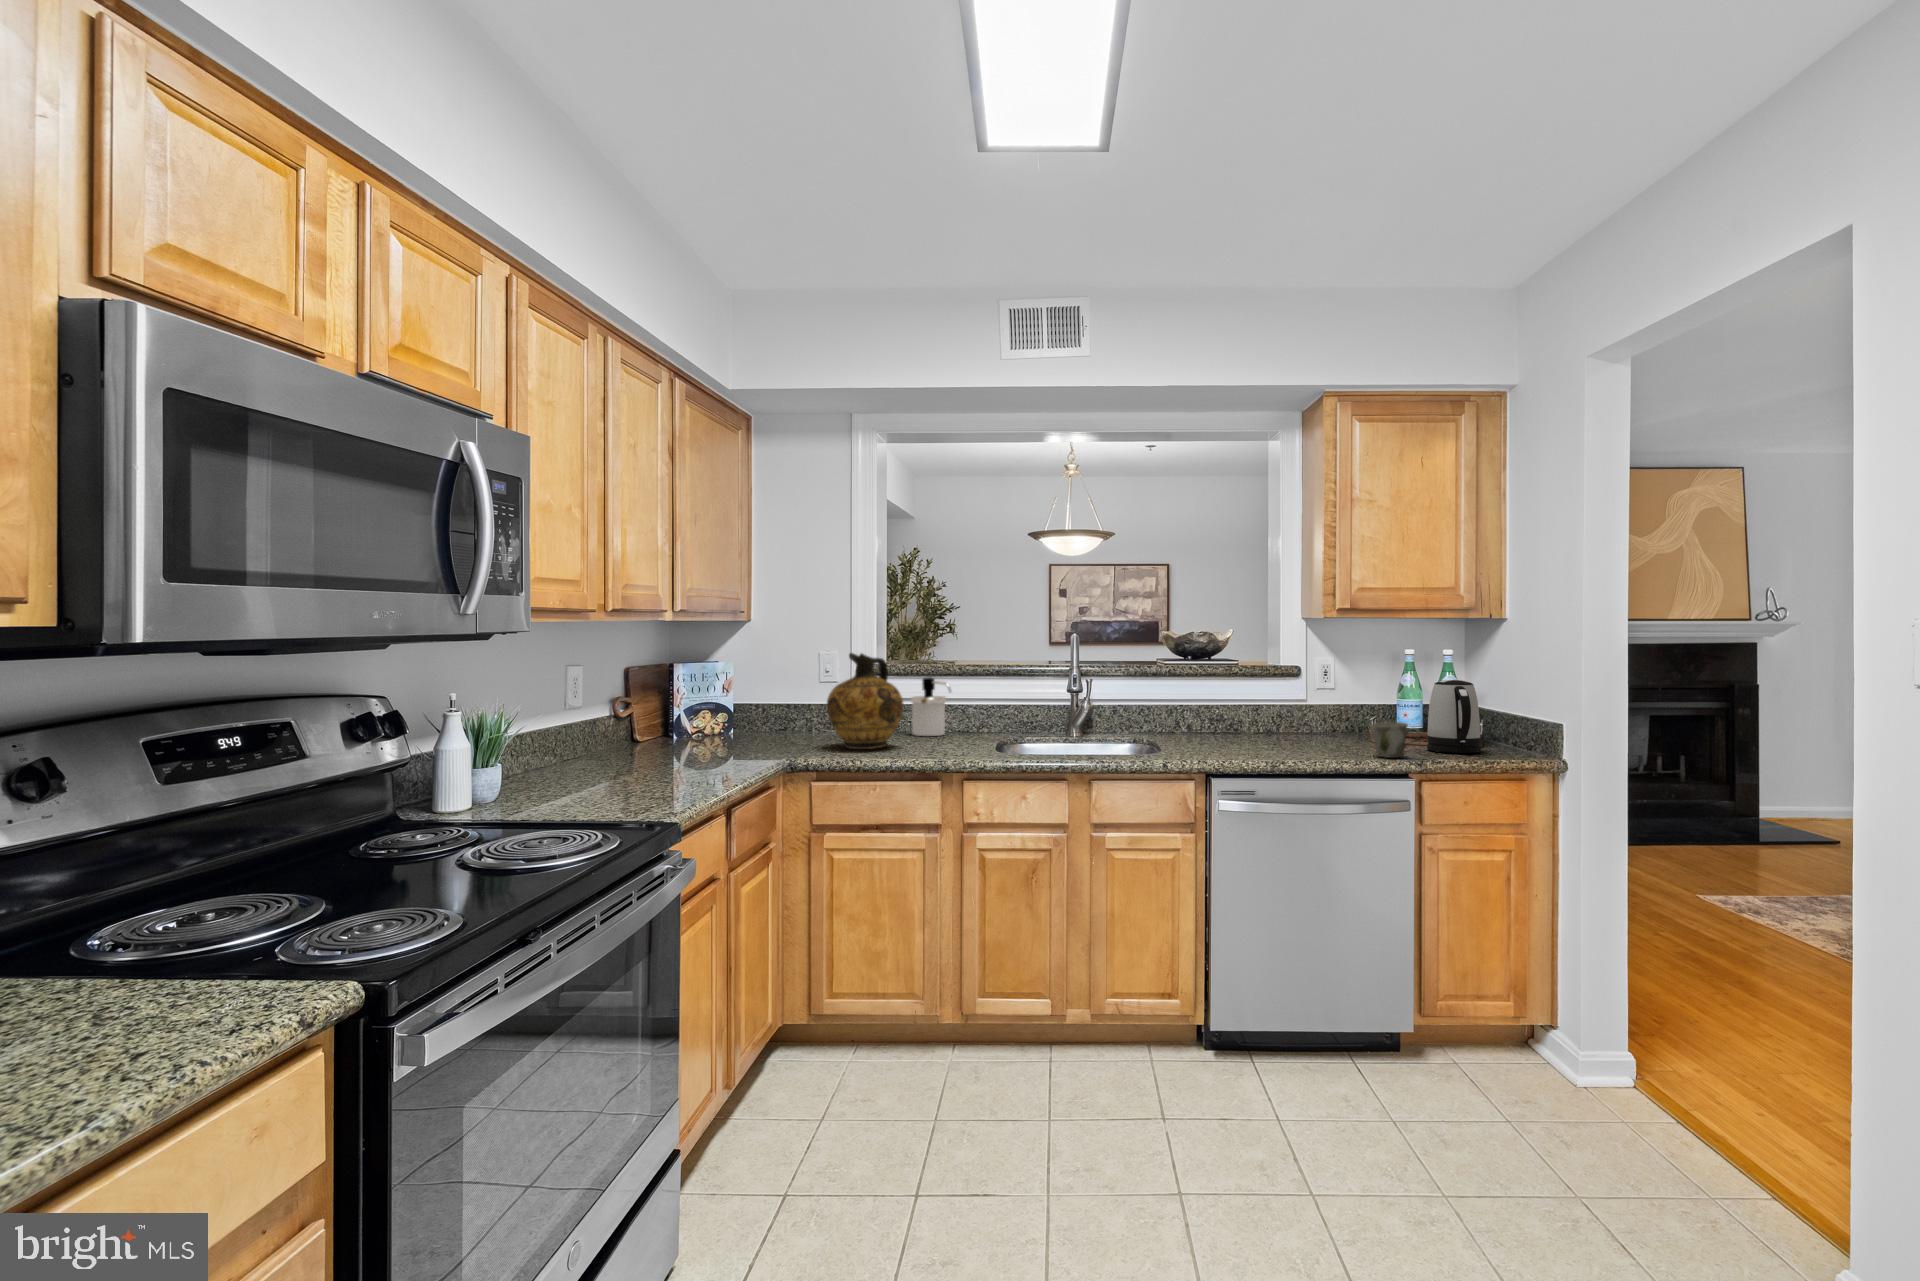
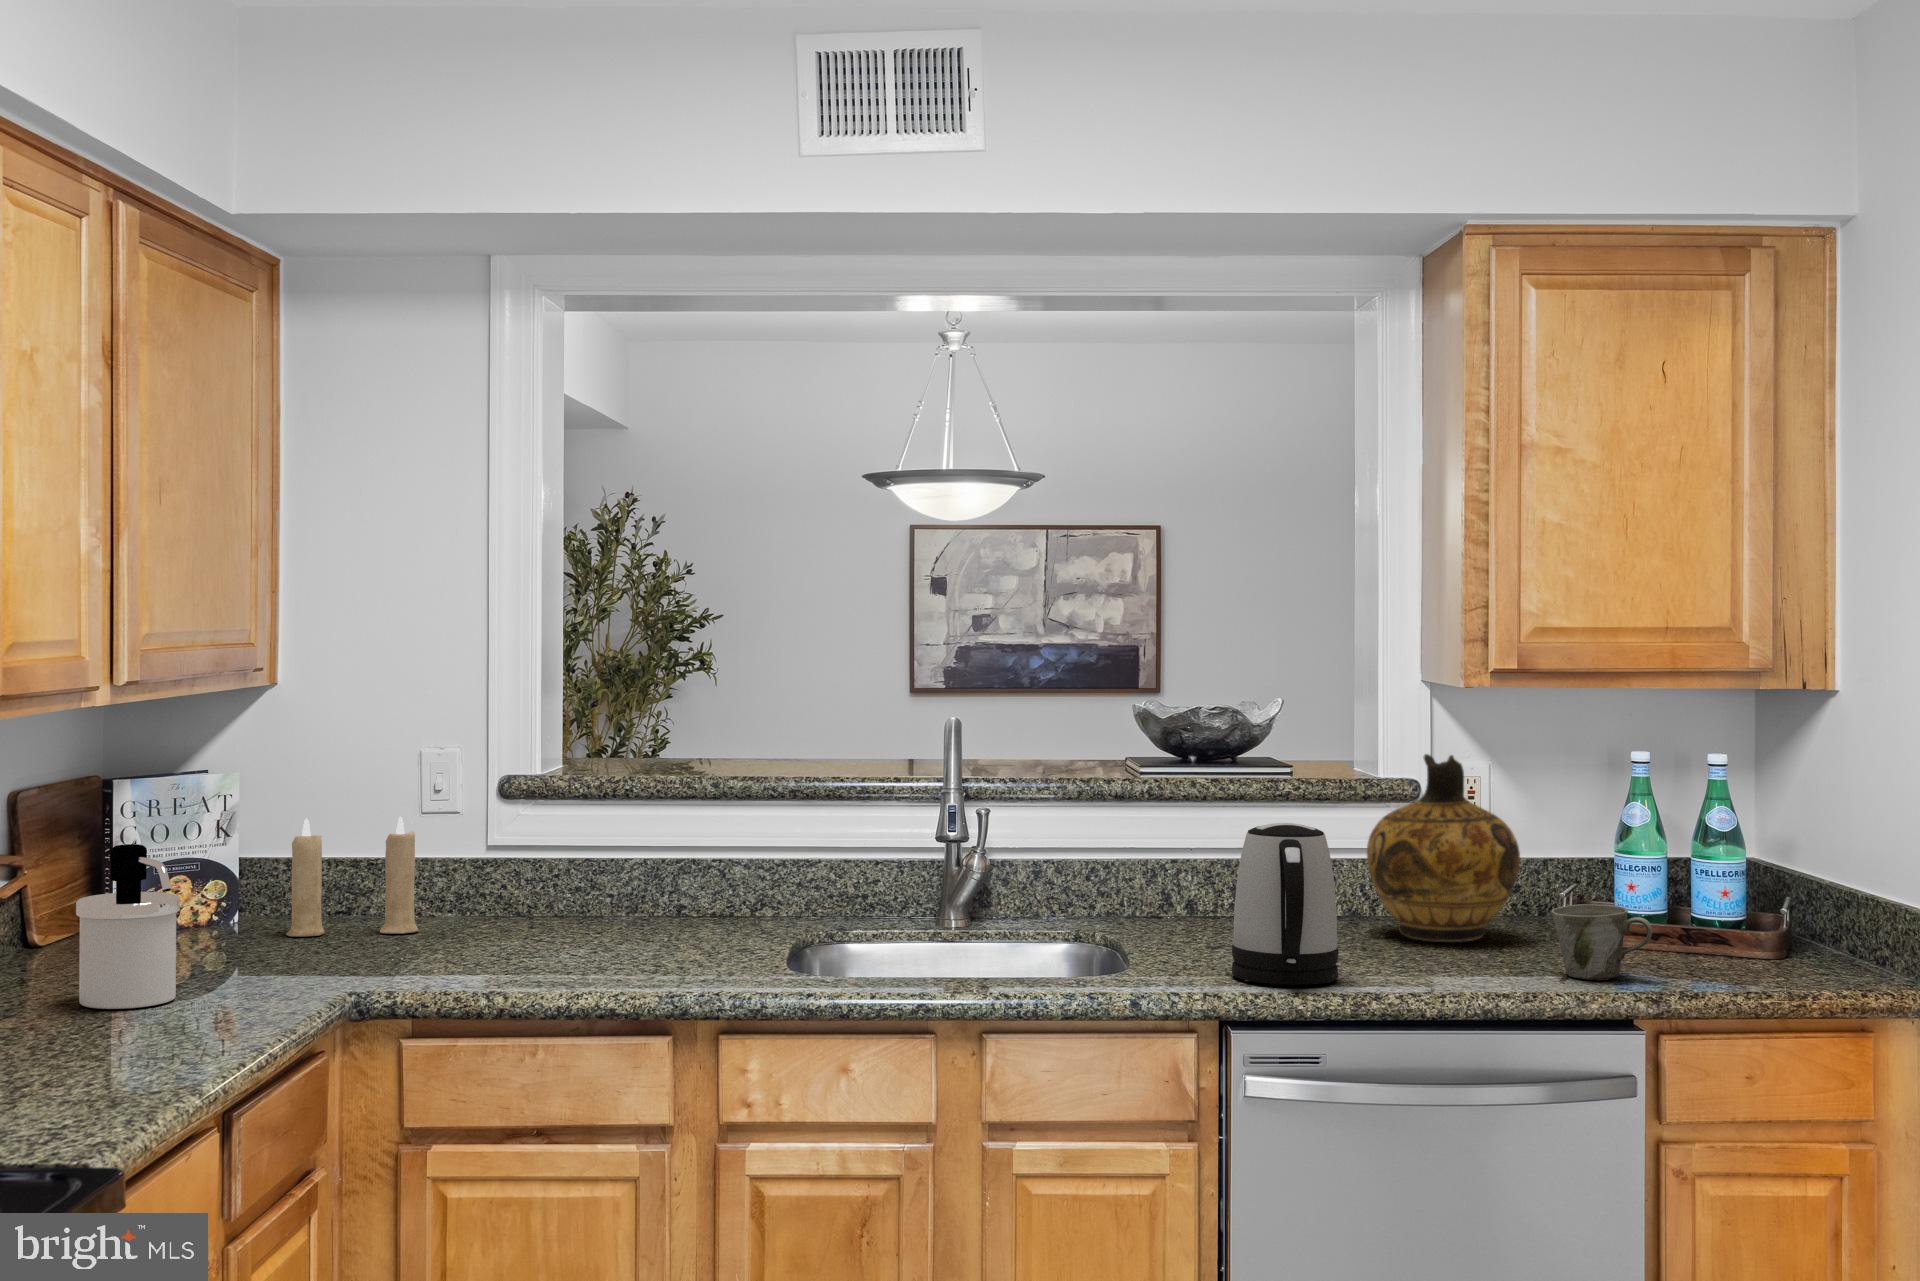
ceramic jug: present [827,653,904,749] -> present [1367,754,1520,942]
soap dispenser: present [911,677,951,736] -> present [76,844,180,1009]
kettle: present [1427,680,1481,753] -> present [1232,823,1338,985]
candle: none [762,684,822,740] -> present [286,817,418,936]

